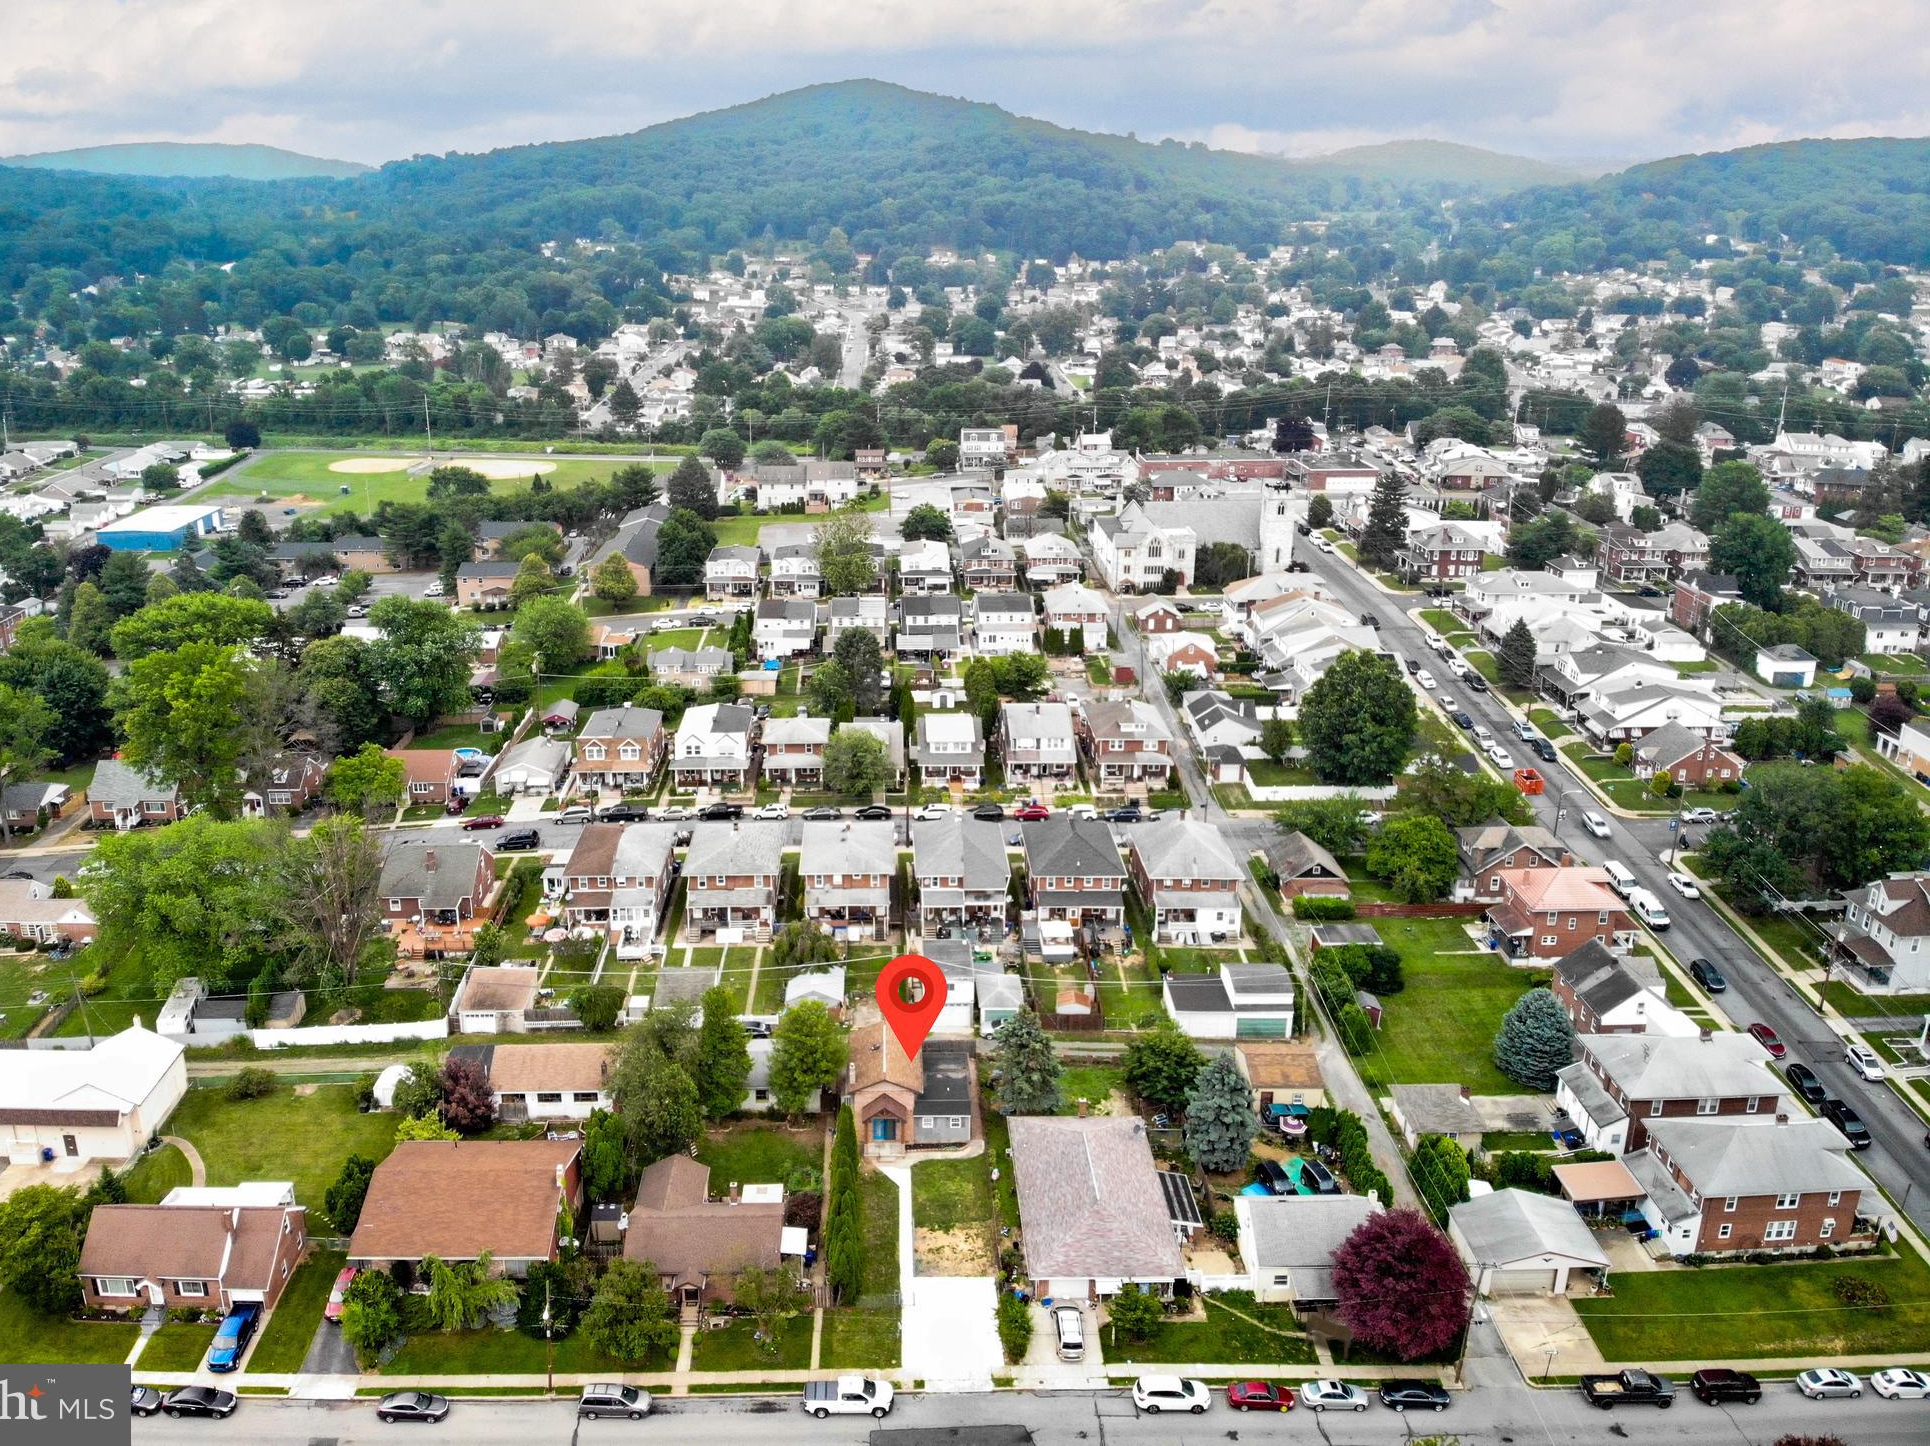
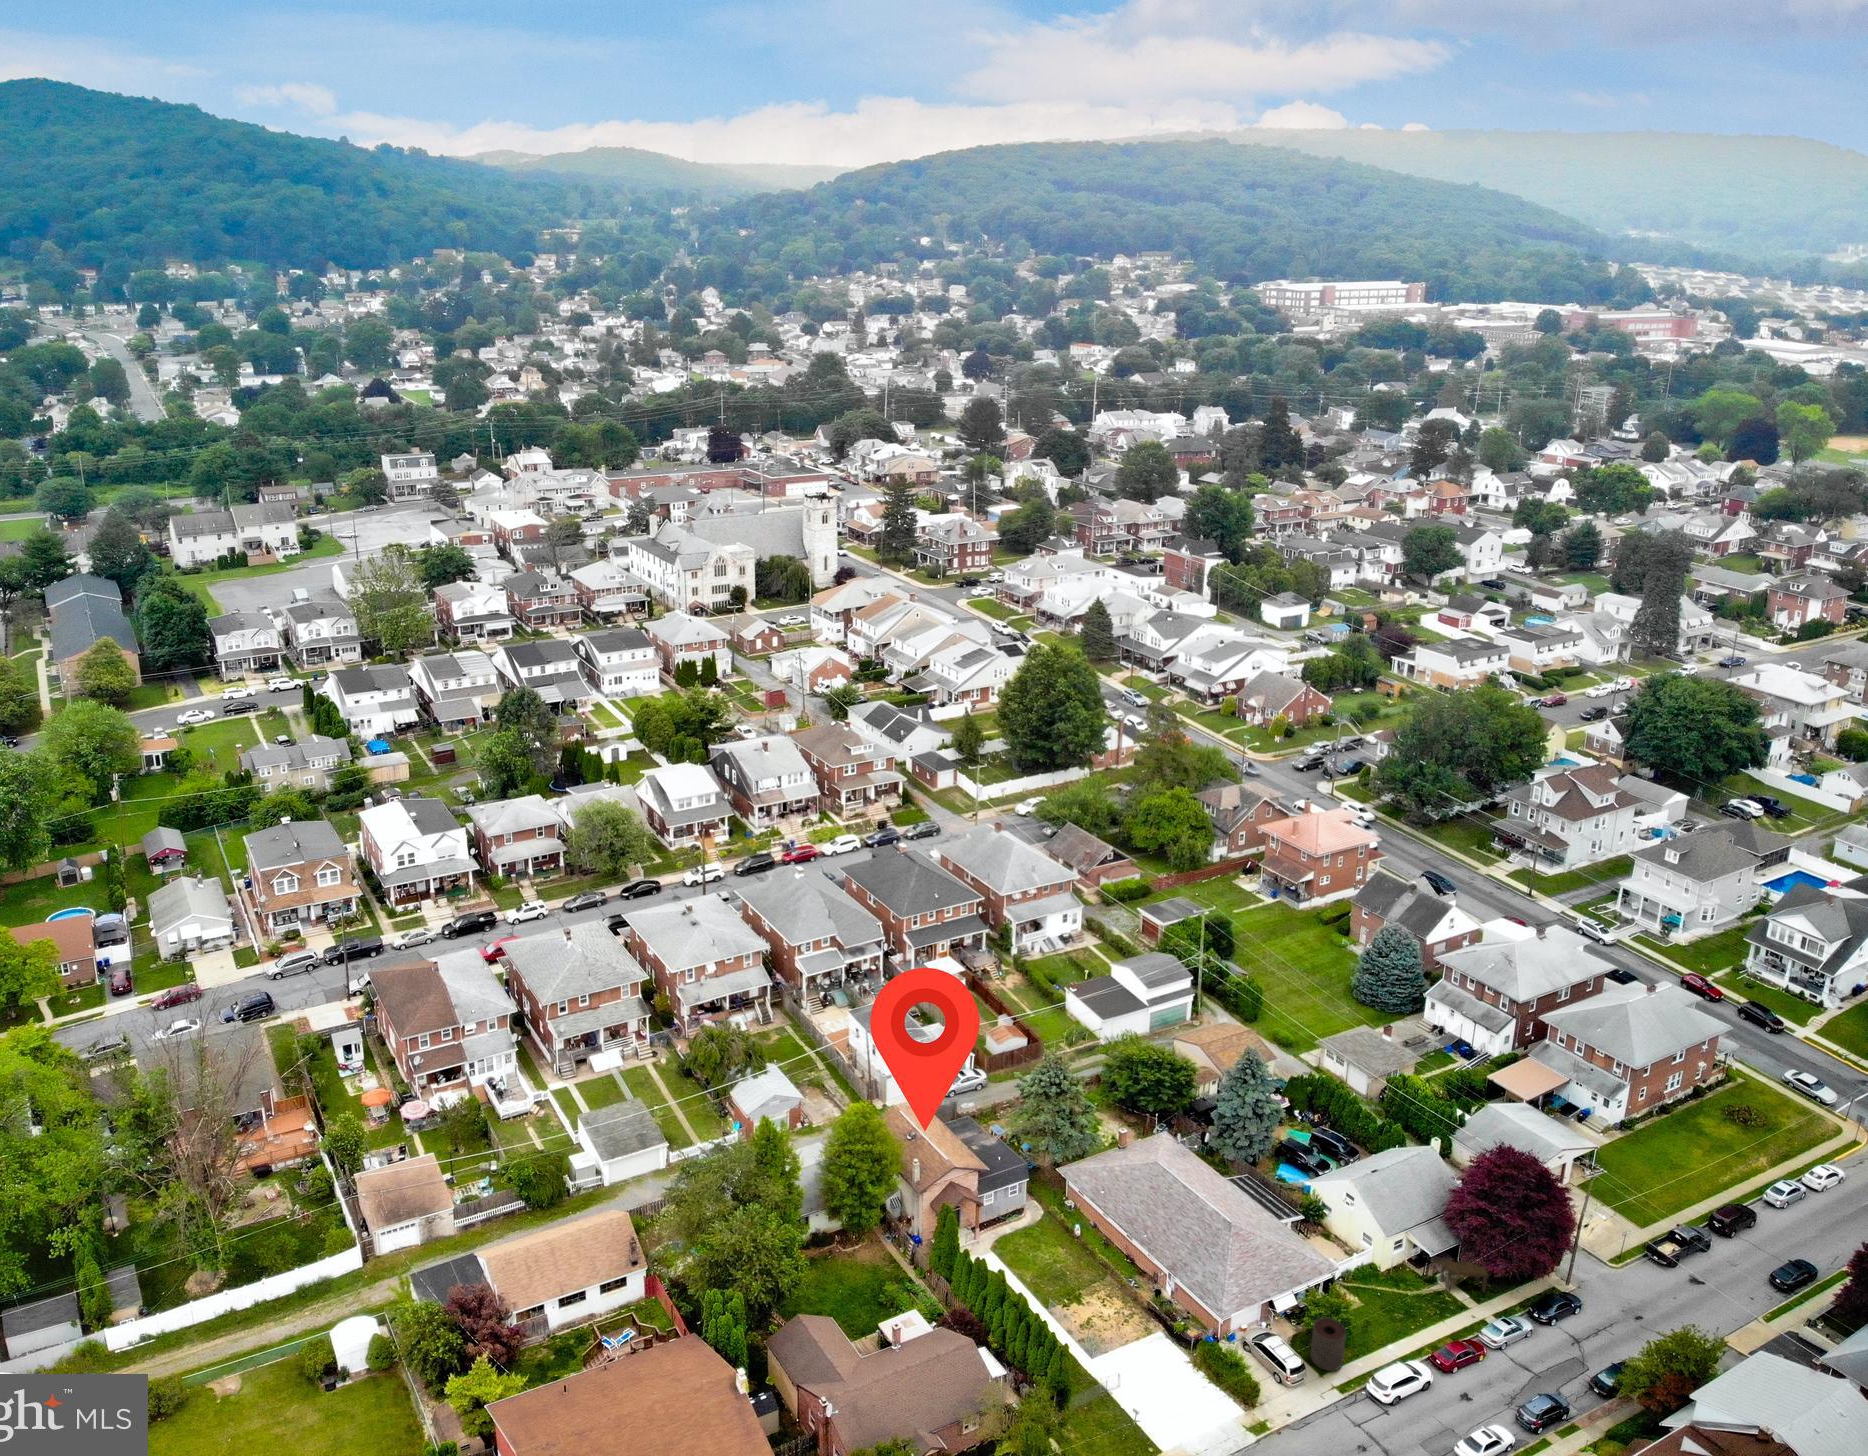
trash can: none [1107,1310,1140,1363] -> present [1310,1317,1346,1371]

